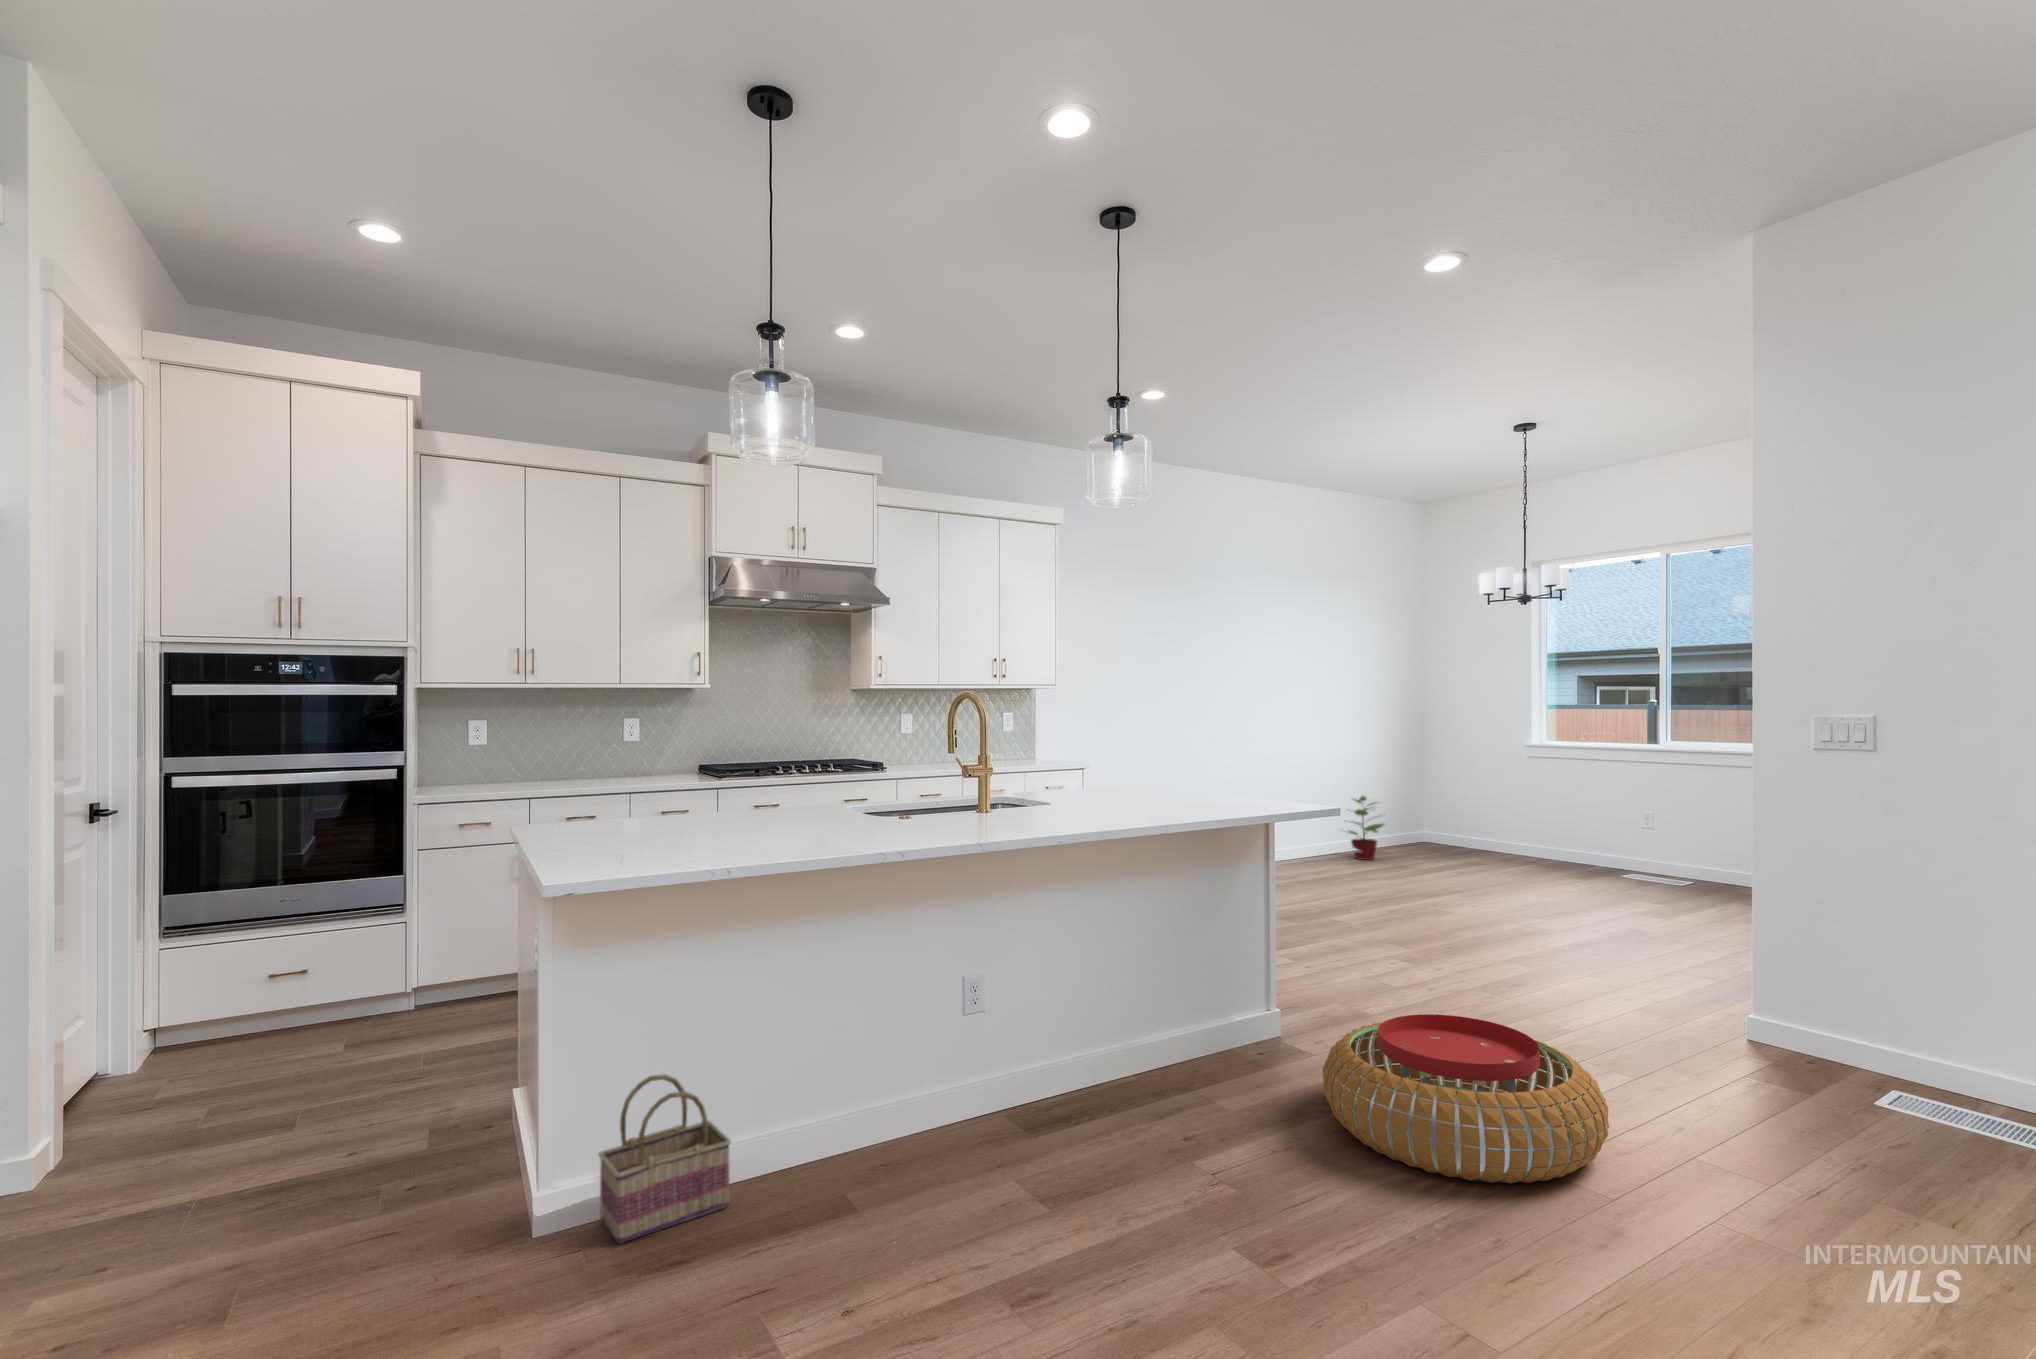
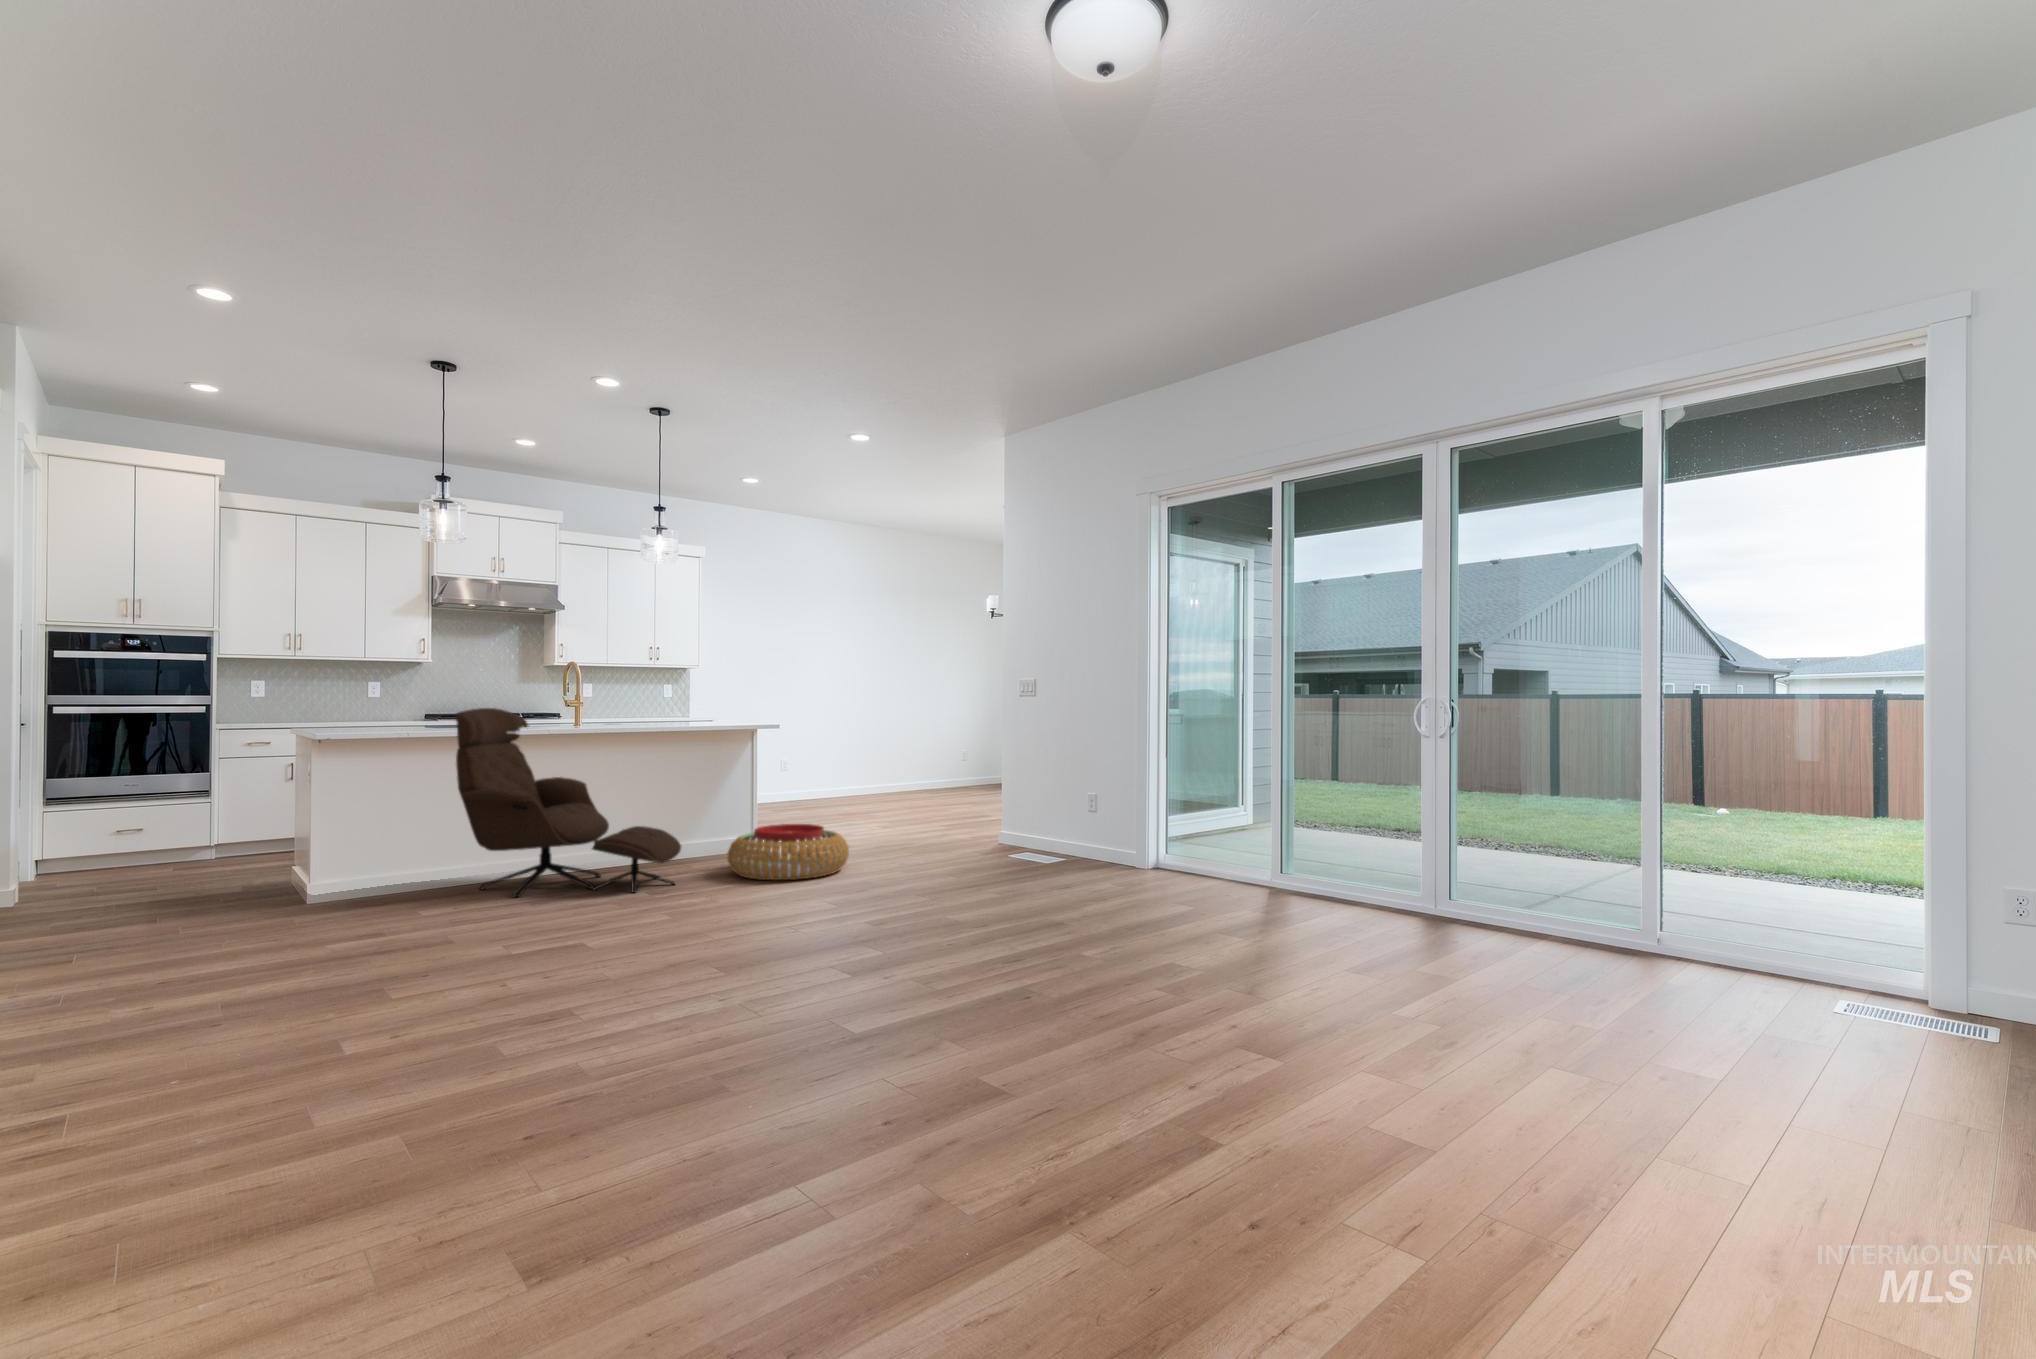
lounge chair: none [810,783,1267,1233] -> present [456,708,681,897]
potted plant: present [1345,796,1383,860] -> none [923,745,959,791]
basket: present [599,1074,731,1243] -> none [344,839,413,905]

